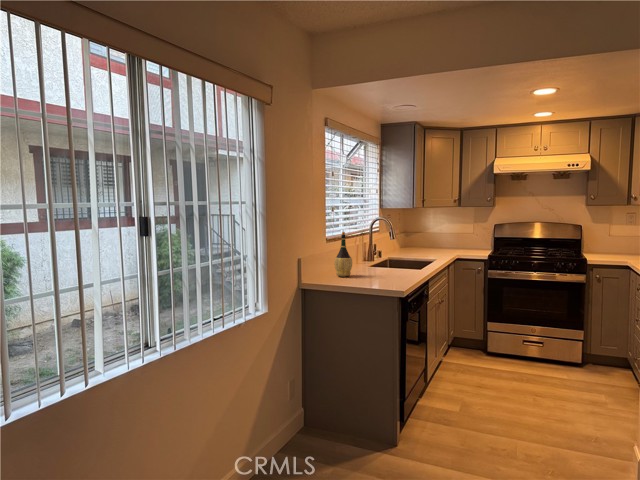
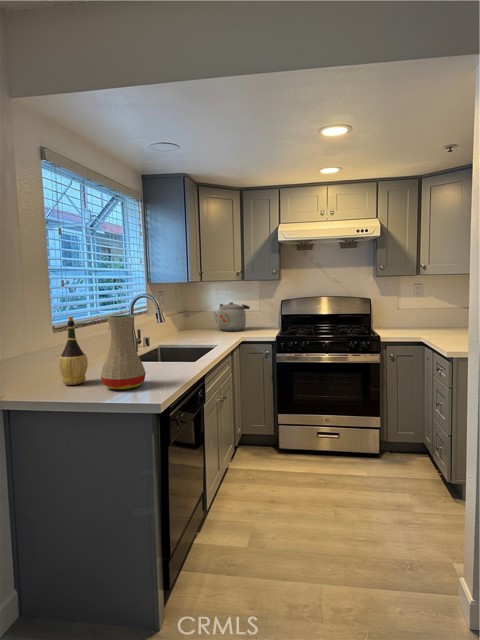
kettle: none [432,225,465,250] -> present [213,302,250,331]
vase: none [363,232,392,280] -> present [101,315,146,389]

